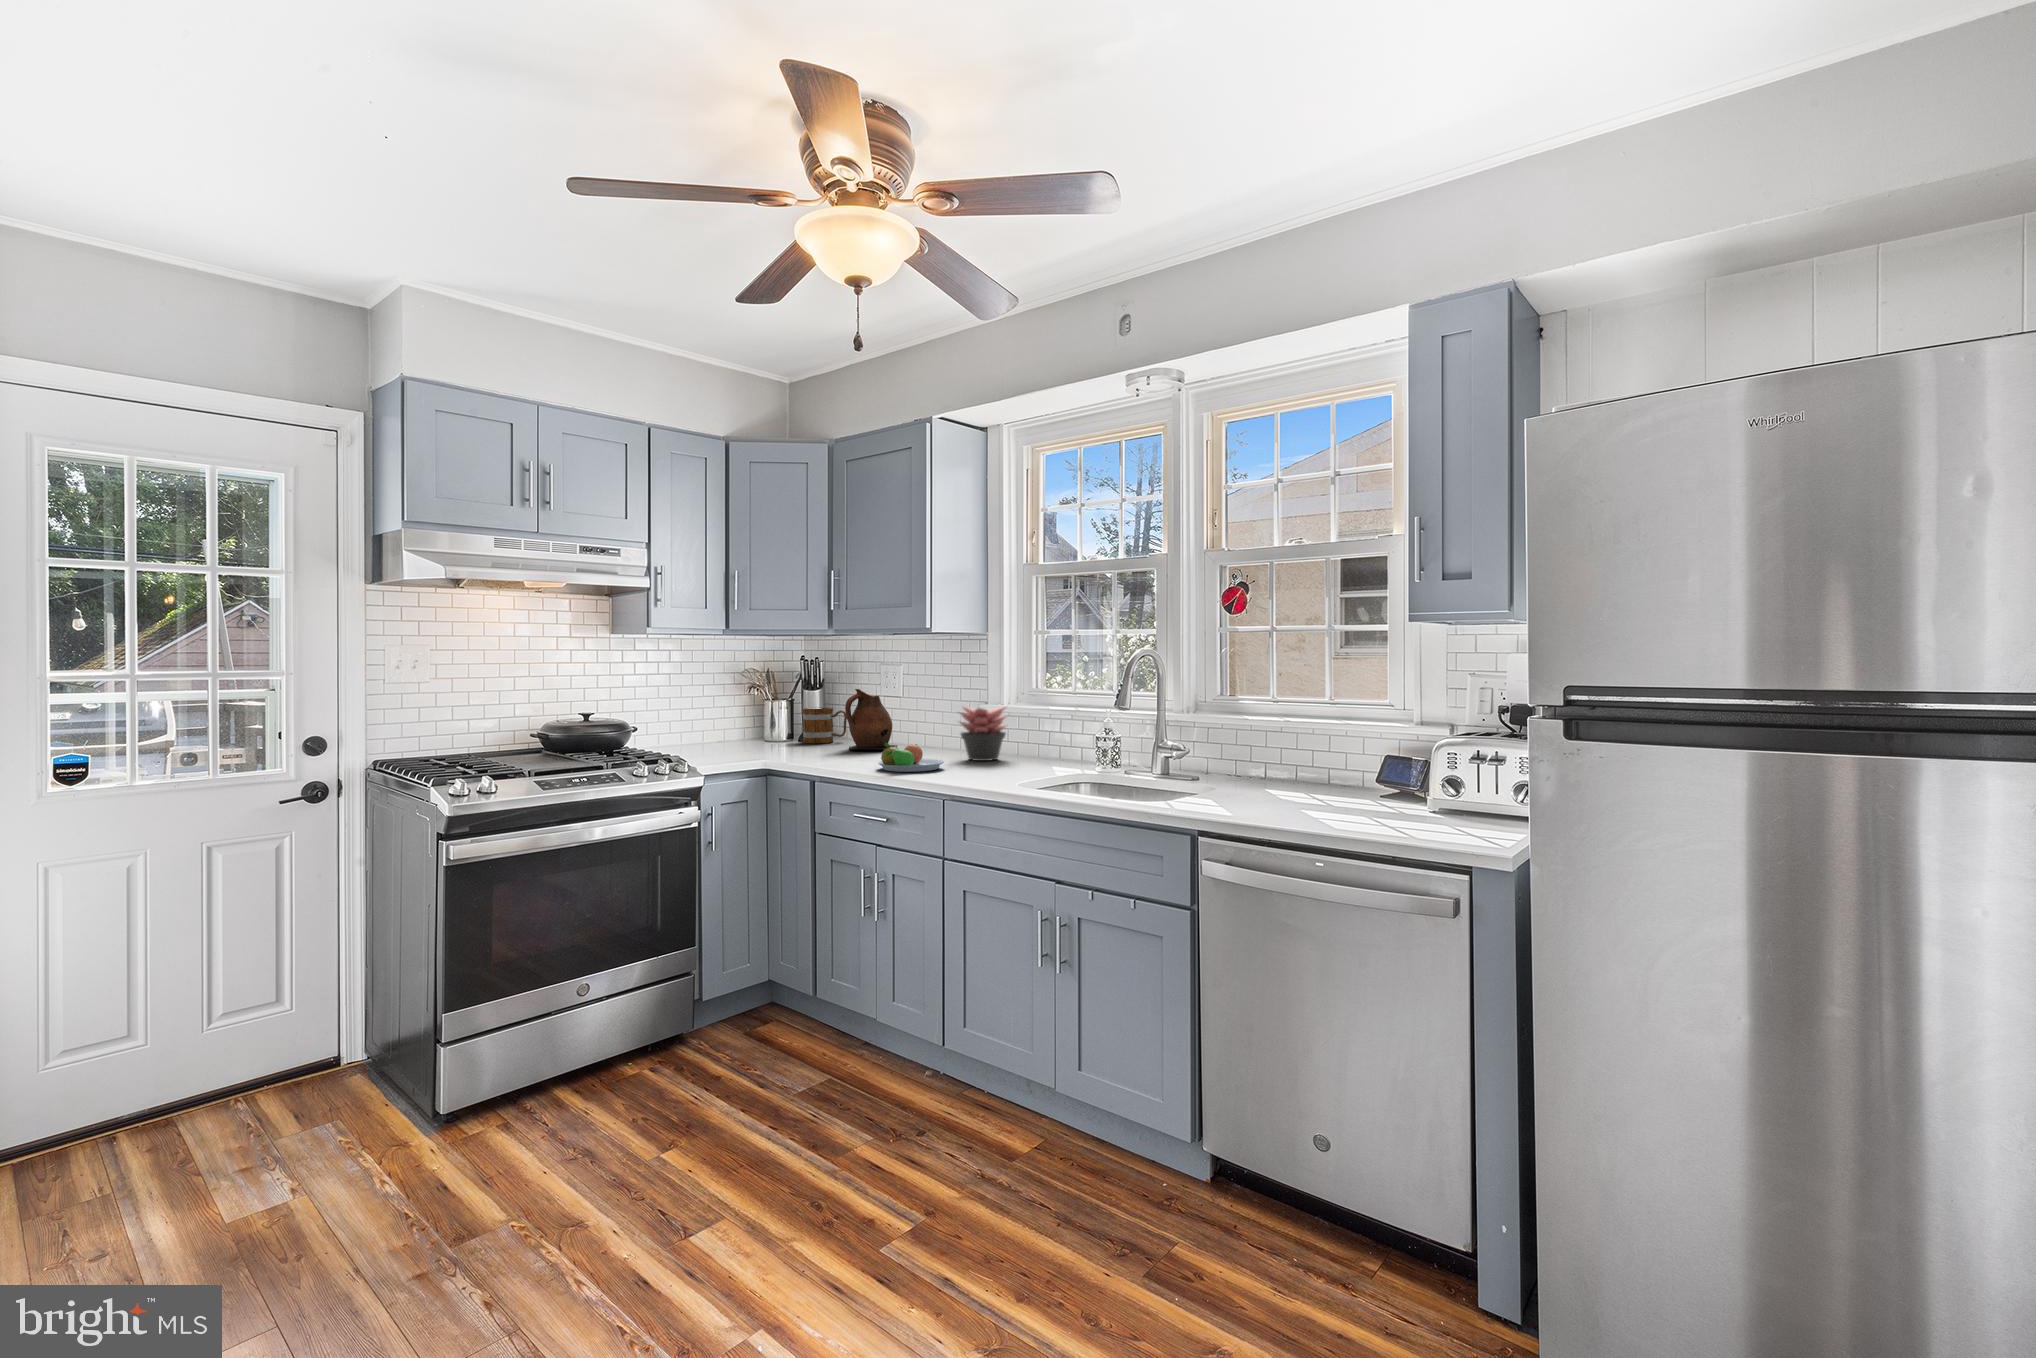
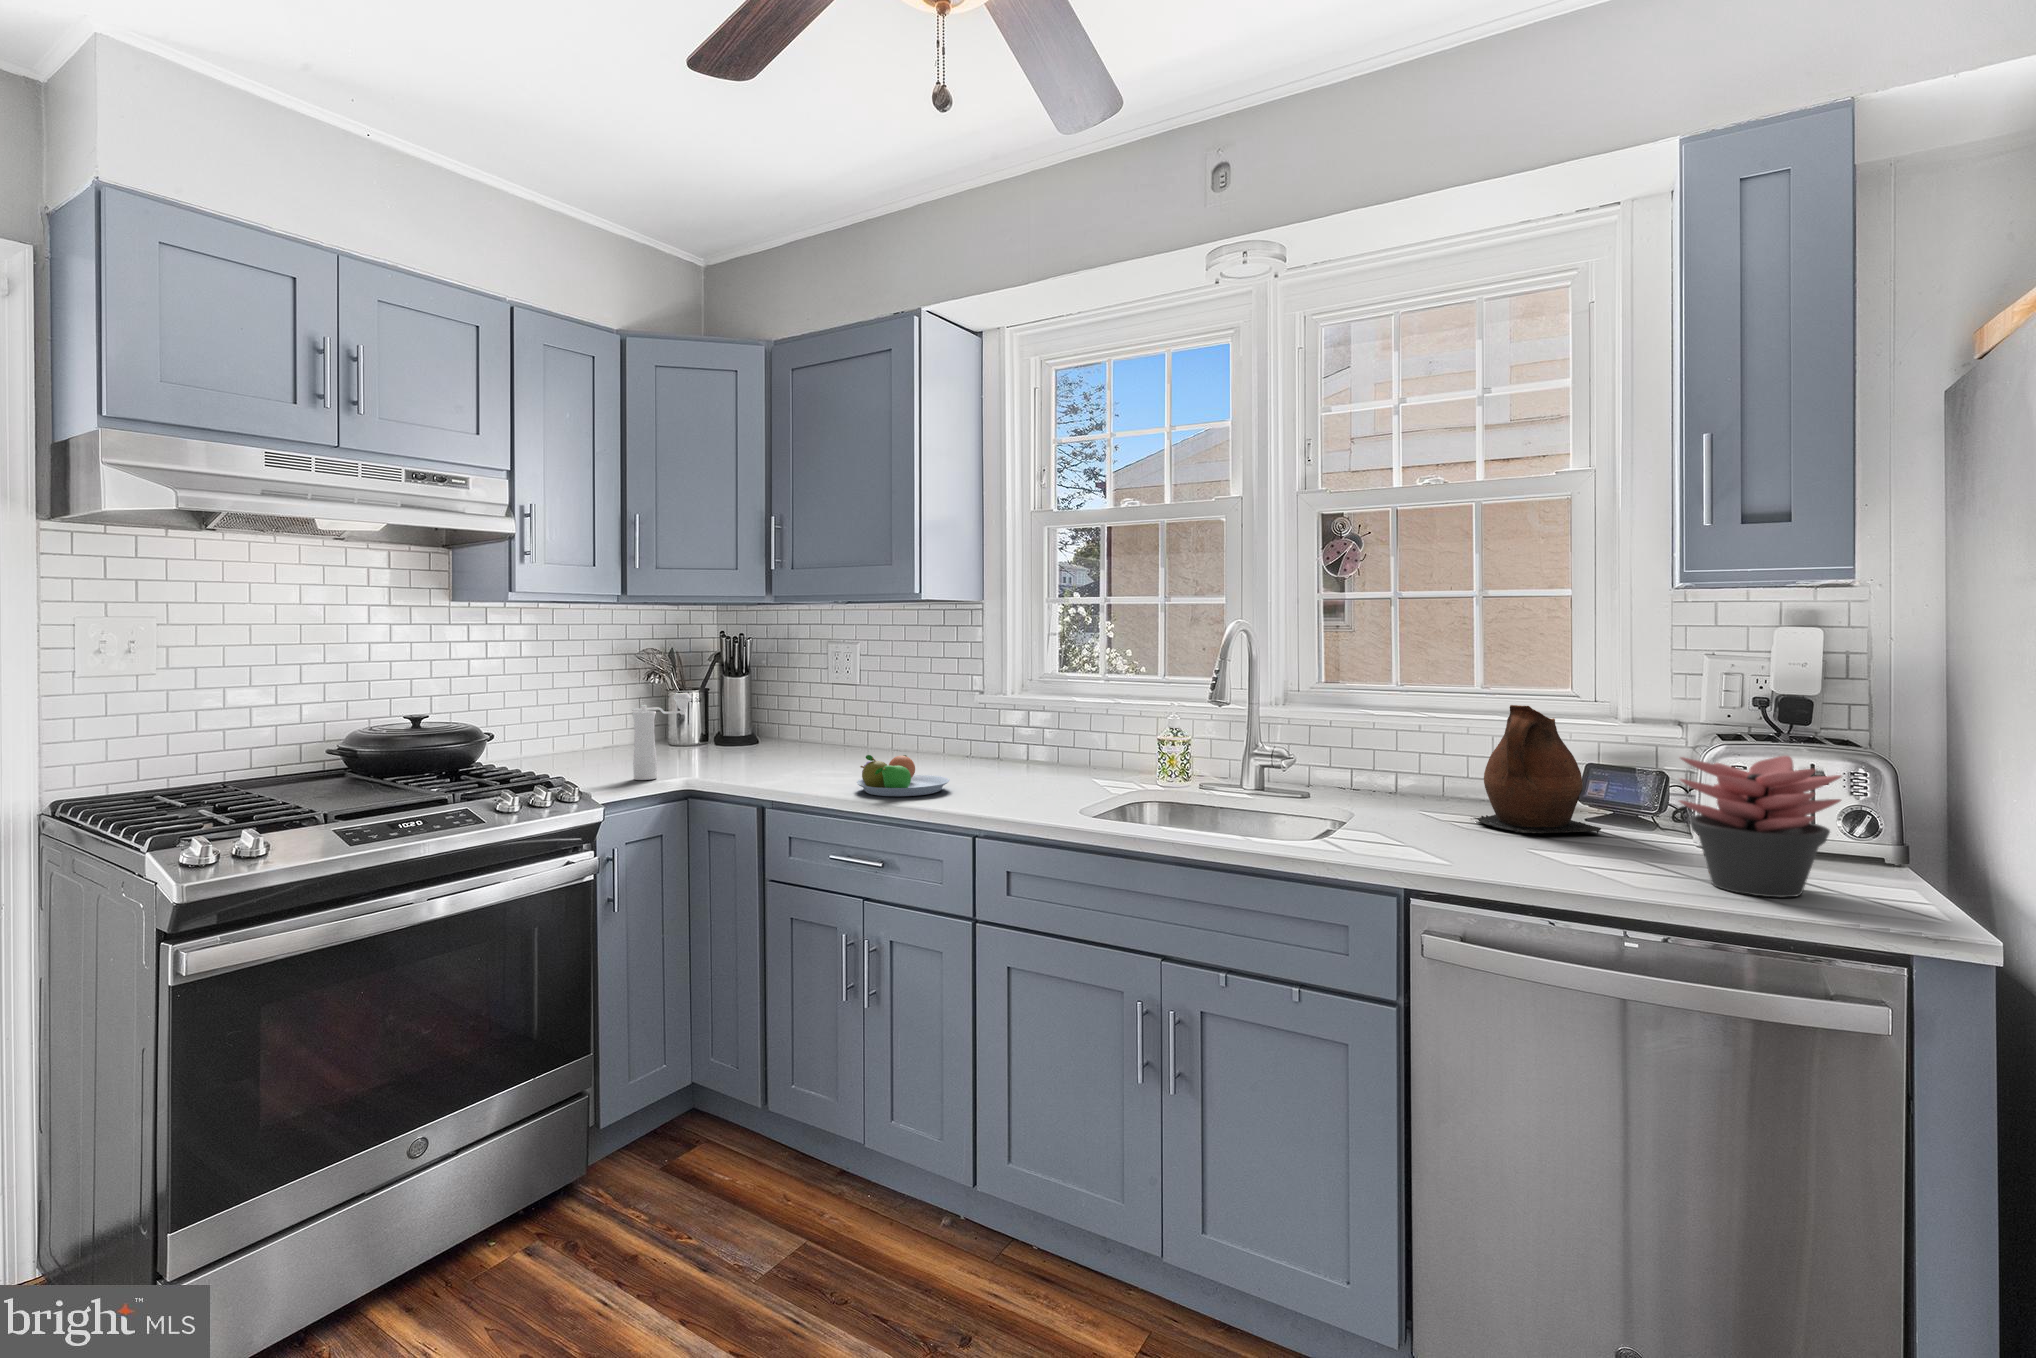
ceramic pitcher: present [845,689,897,750] -> present [1474,705,1601,833]
pepper mill: none [729,699,772,760] -> present [632,693,691,780]
succulent plant: present [960,706,1007,761] -> present [1680,756,1842,897]
mug: present [803,708,847,743] -> none [720,702,779,749]

